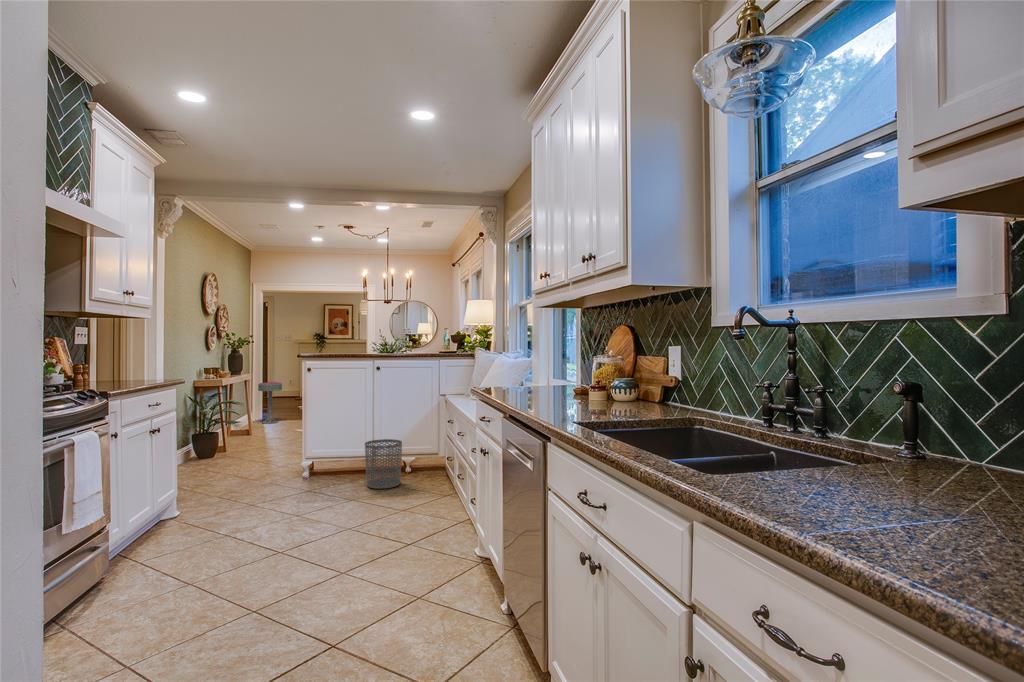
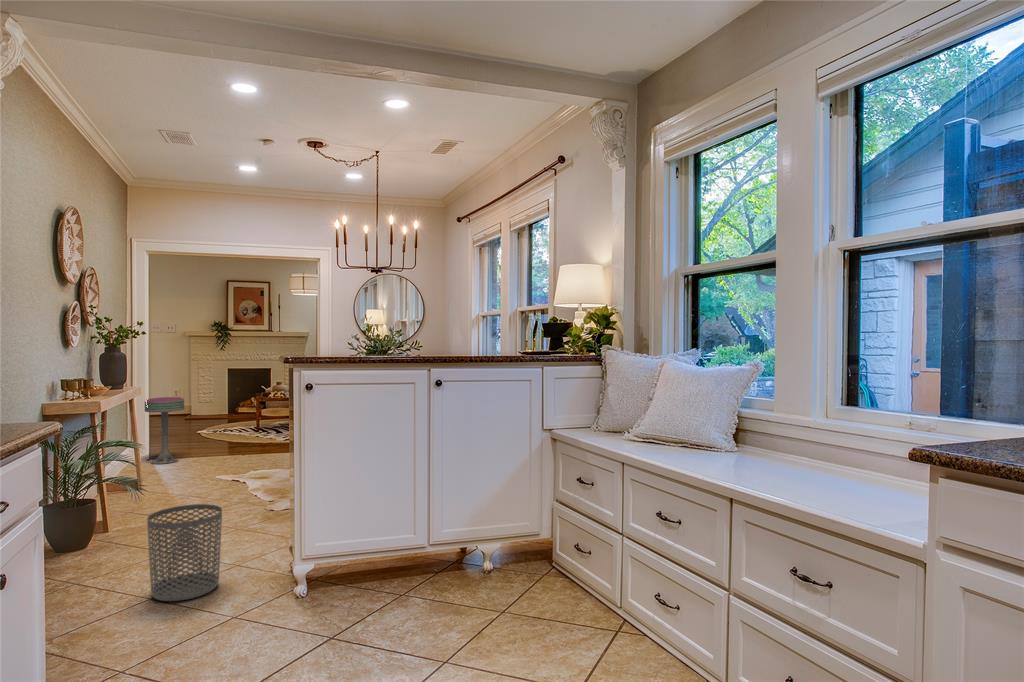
waste bin: present [365,439,402,489] -> present [147,504,222,601]

